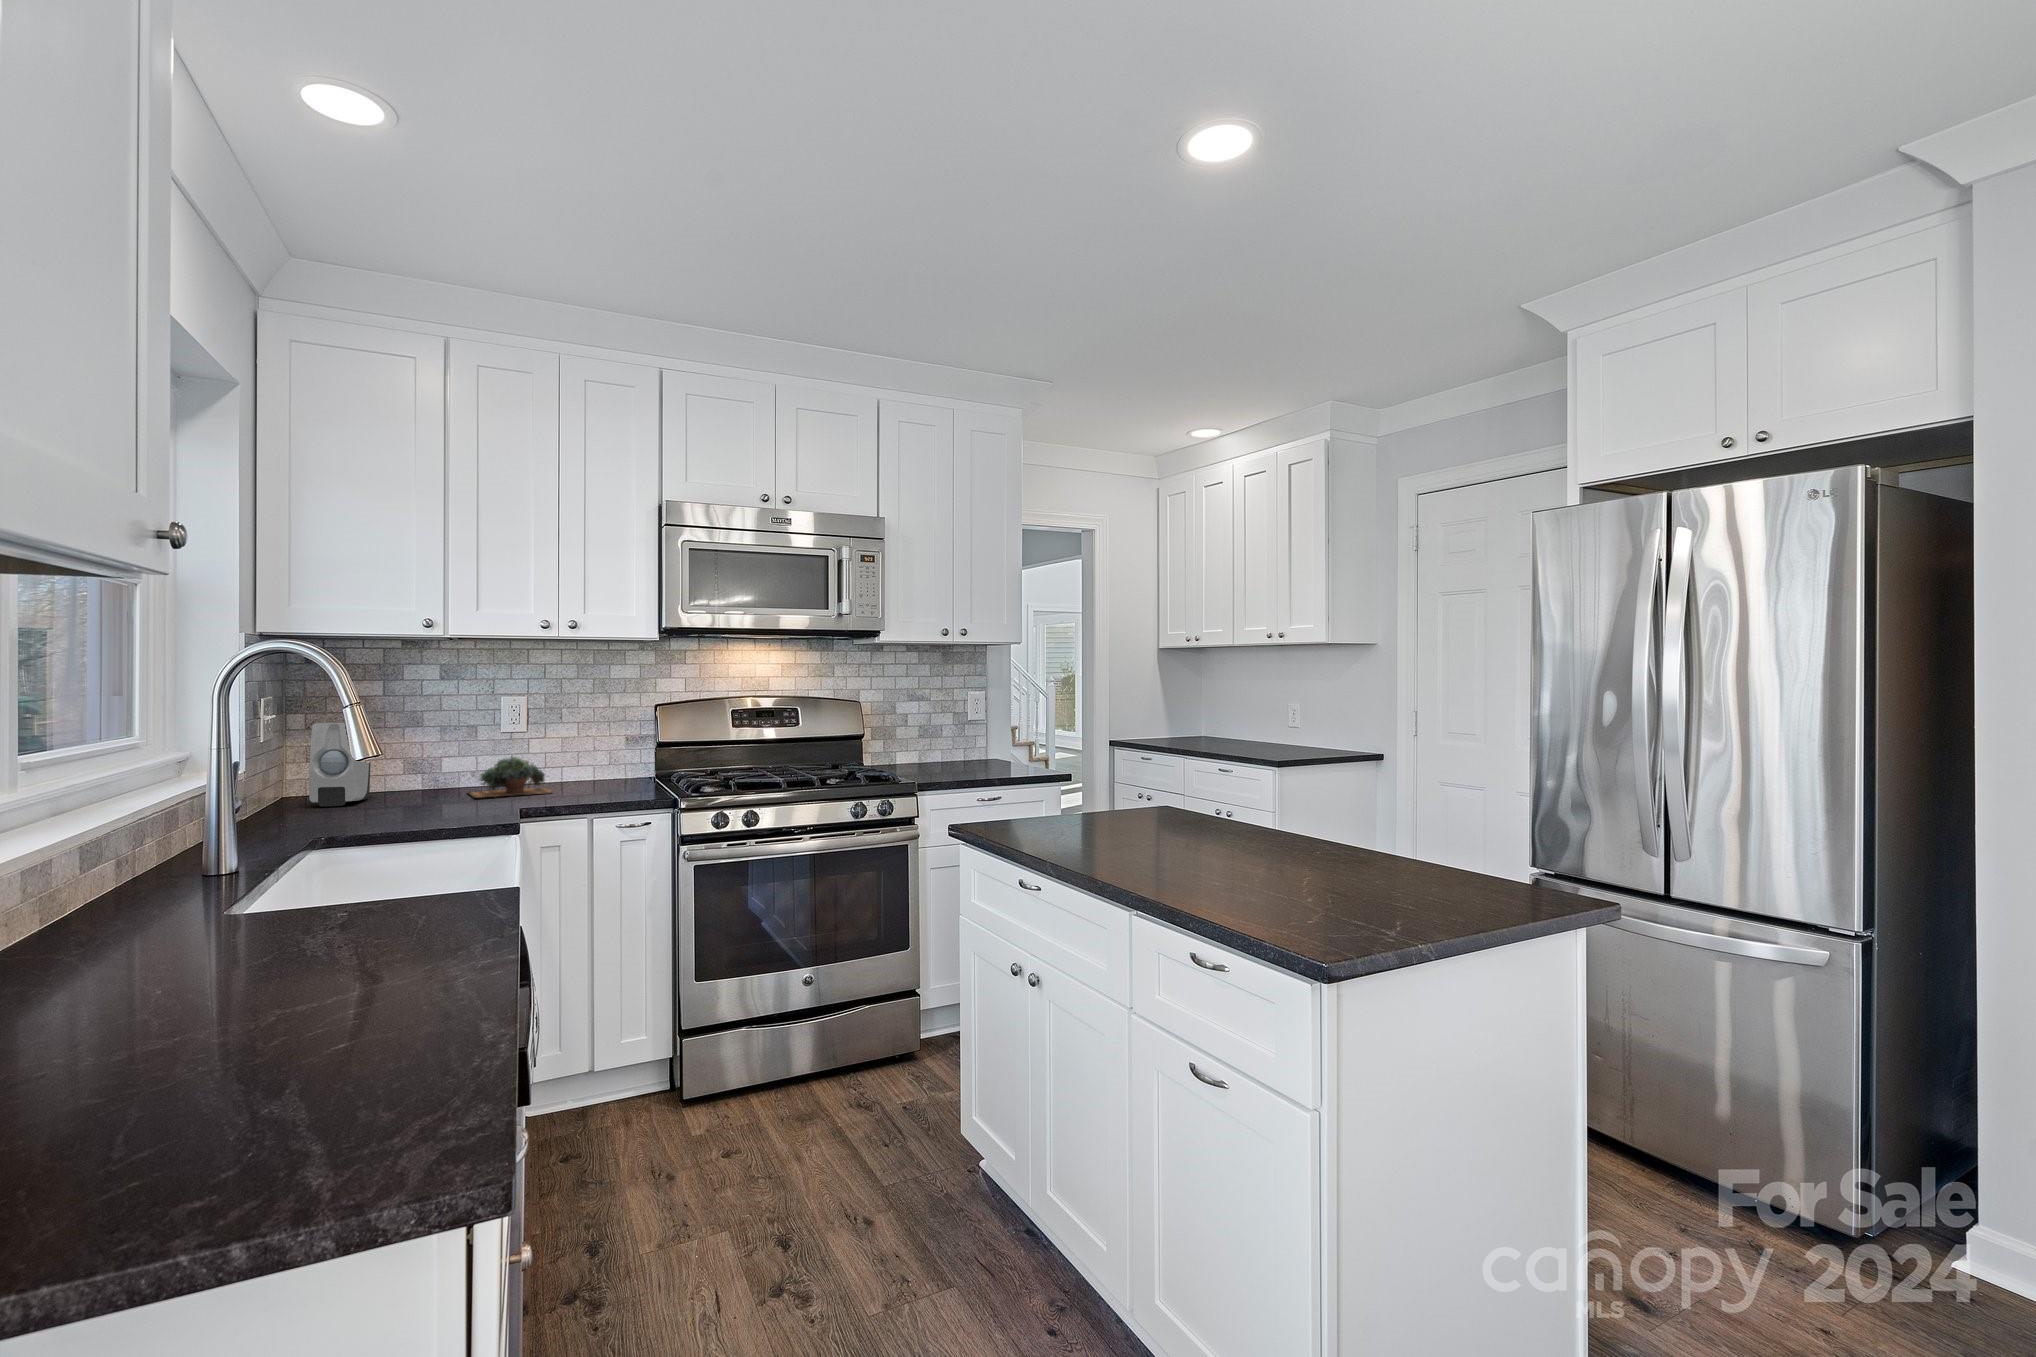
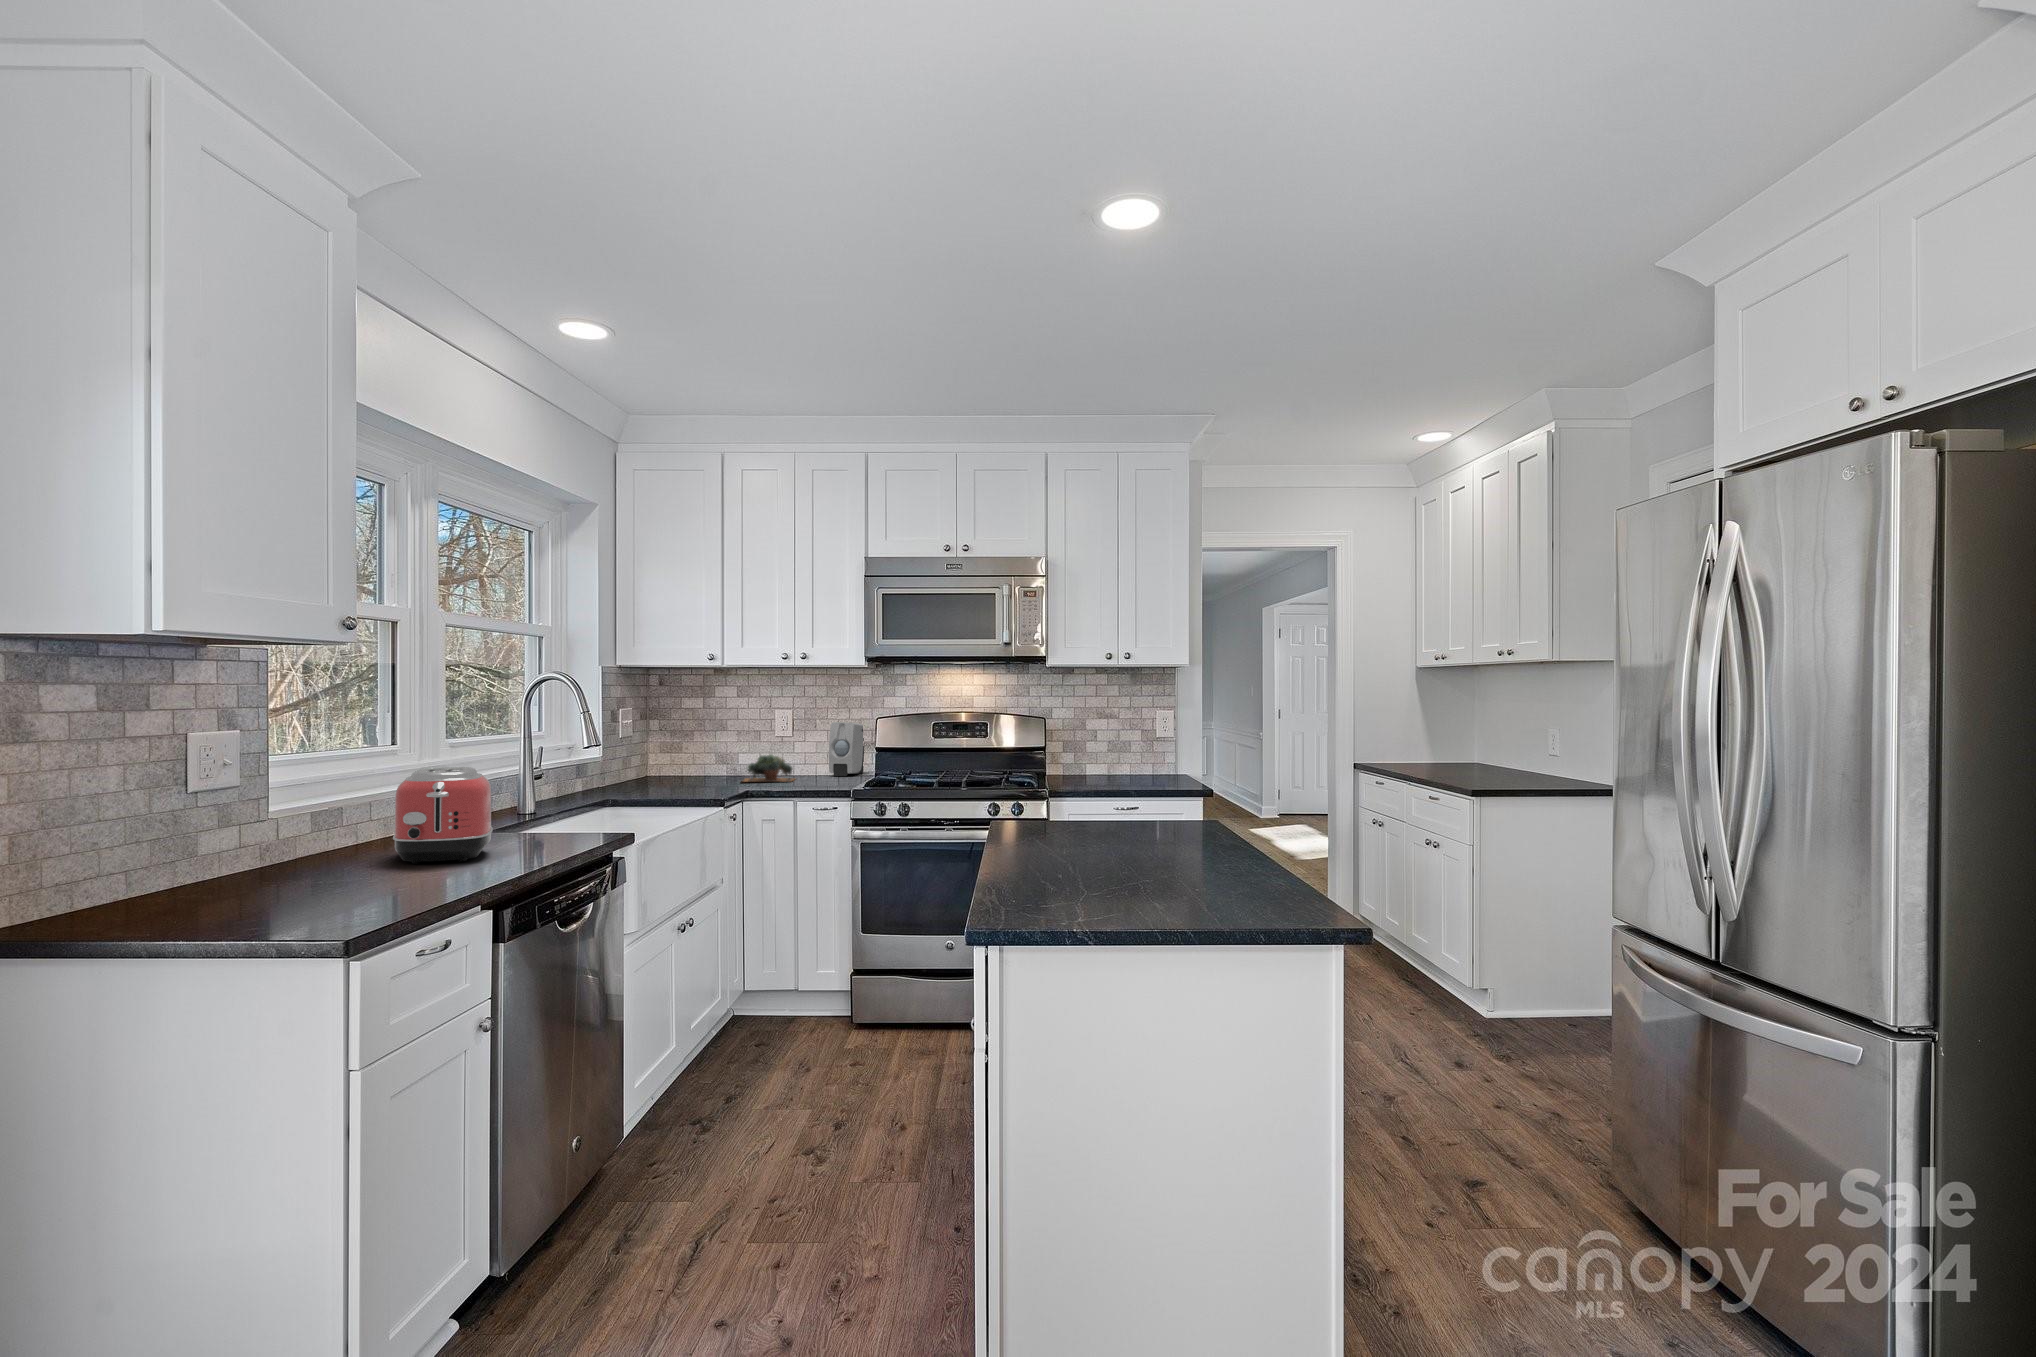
soap dispenser: present [309,723,370,806] -> present [829,722,864,776]
toaster: none [150,801,400,1023] -> present [393,767,493,864]

